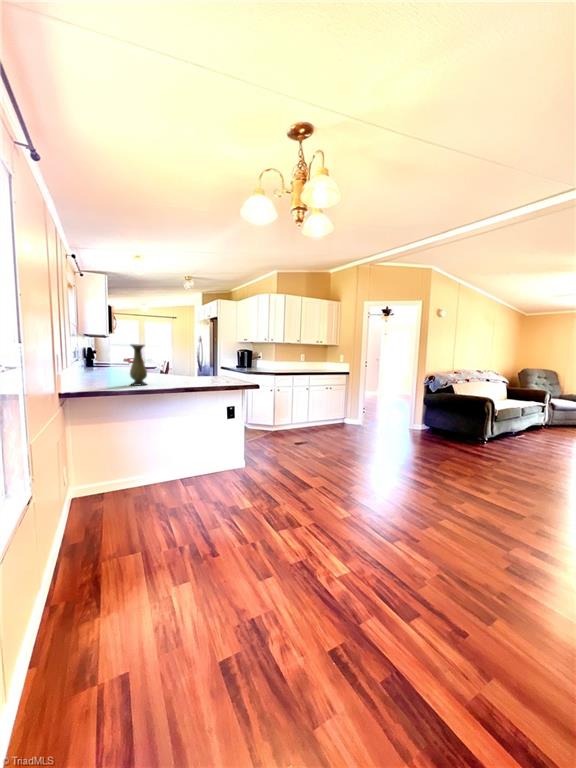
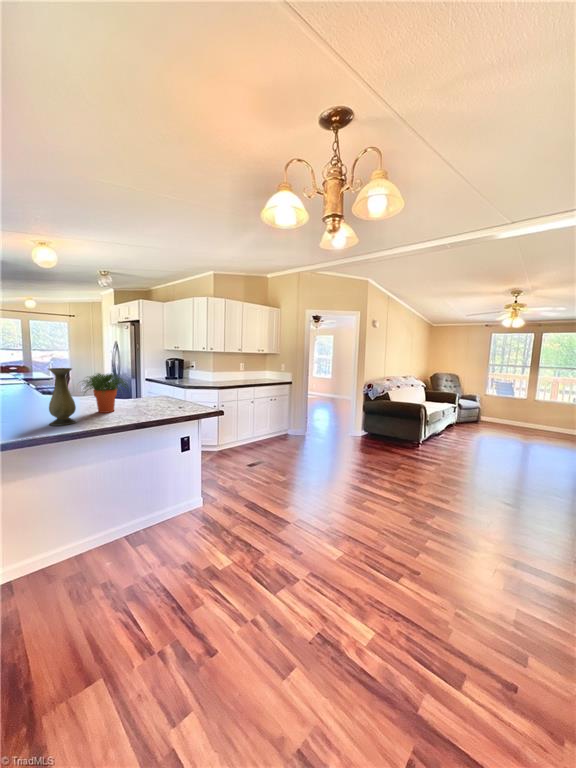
potted plant: none [153,351,190,382] -> present [83,373,126,413]

